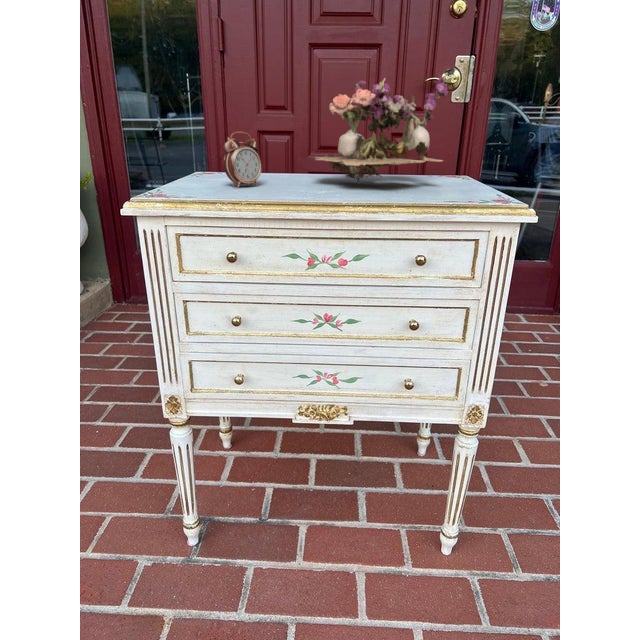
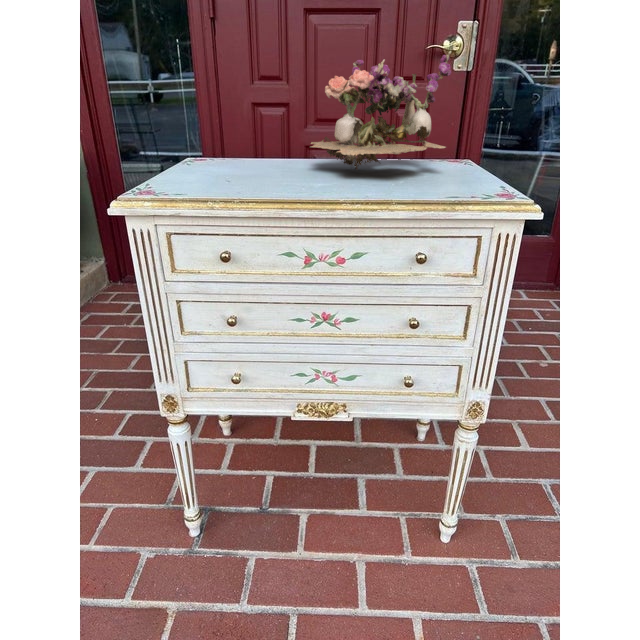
alarm clock: present [224,131,262,187] -> none [214,118,255,178]

